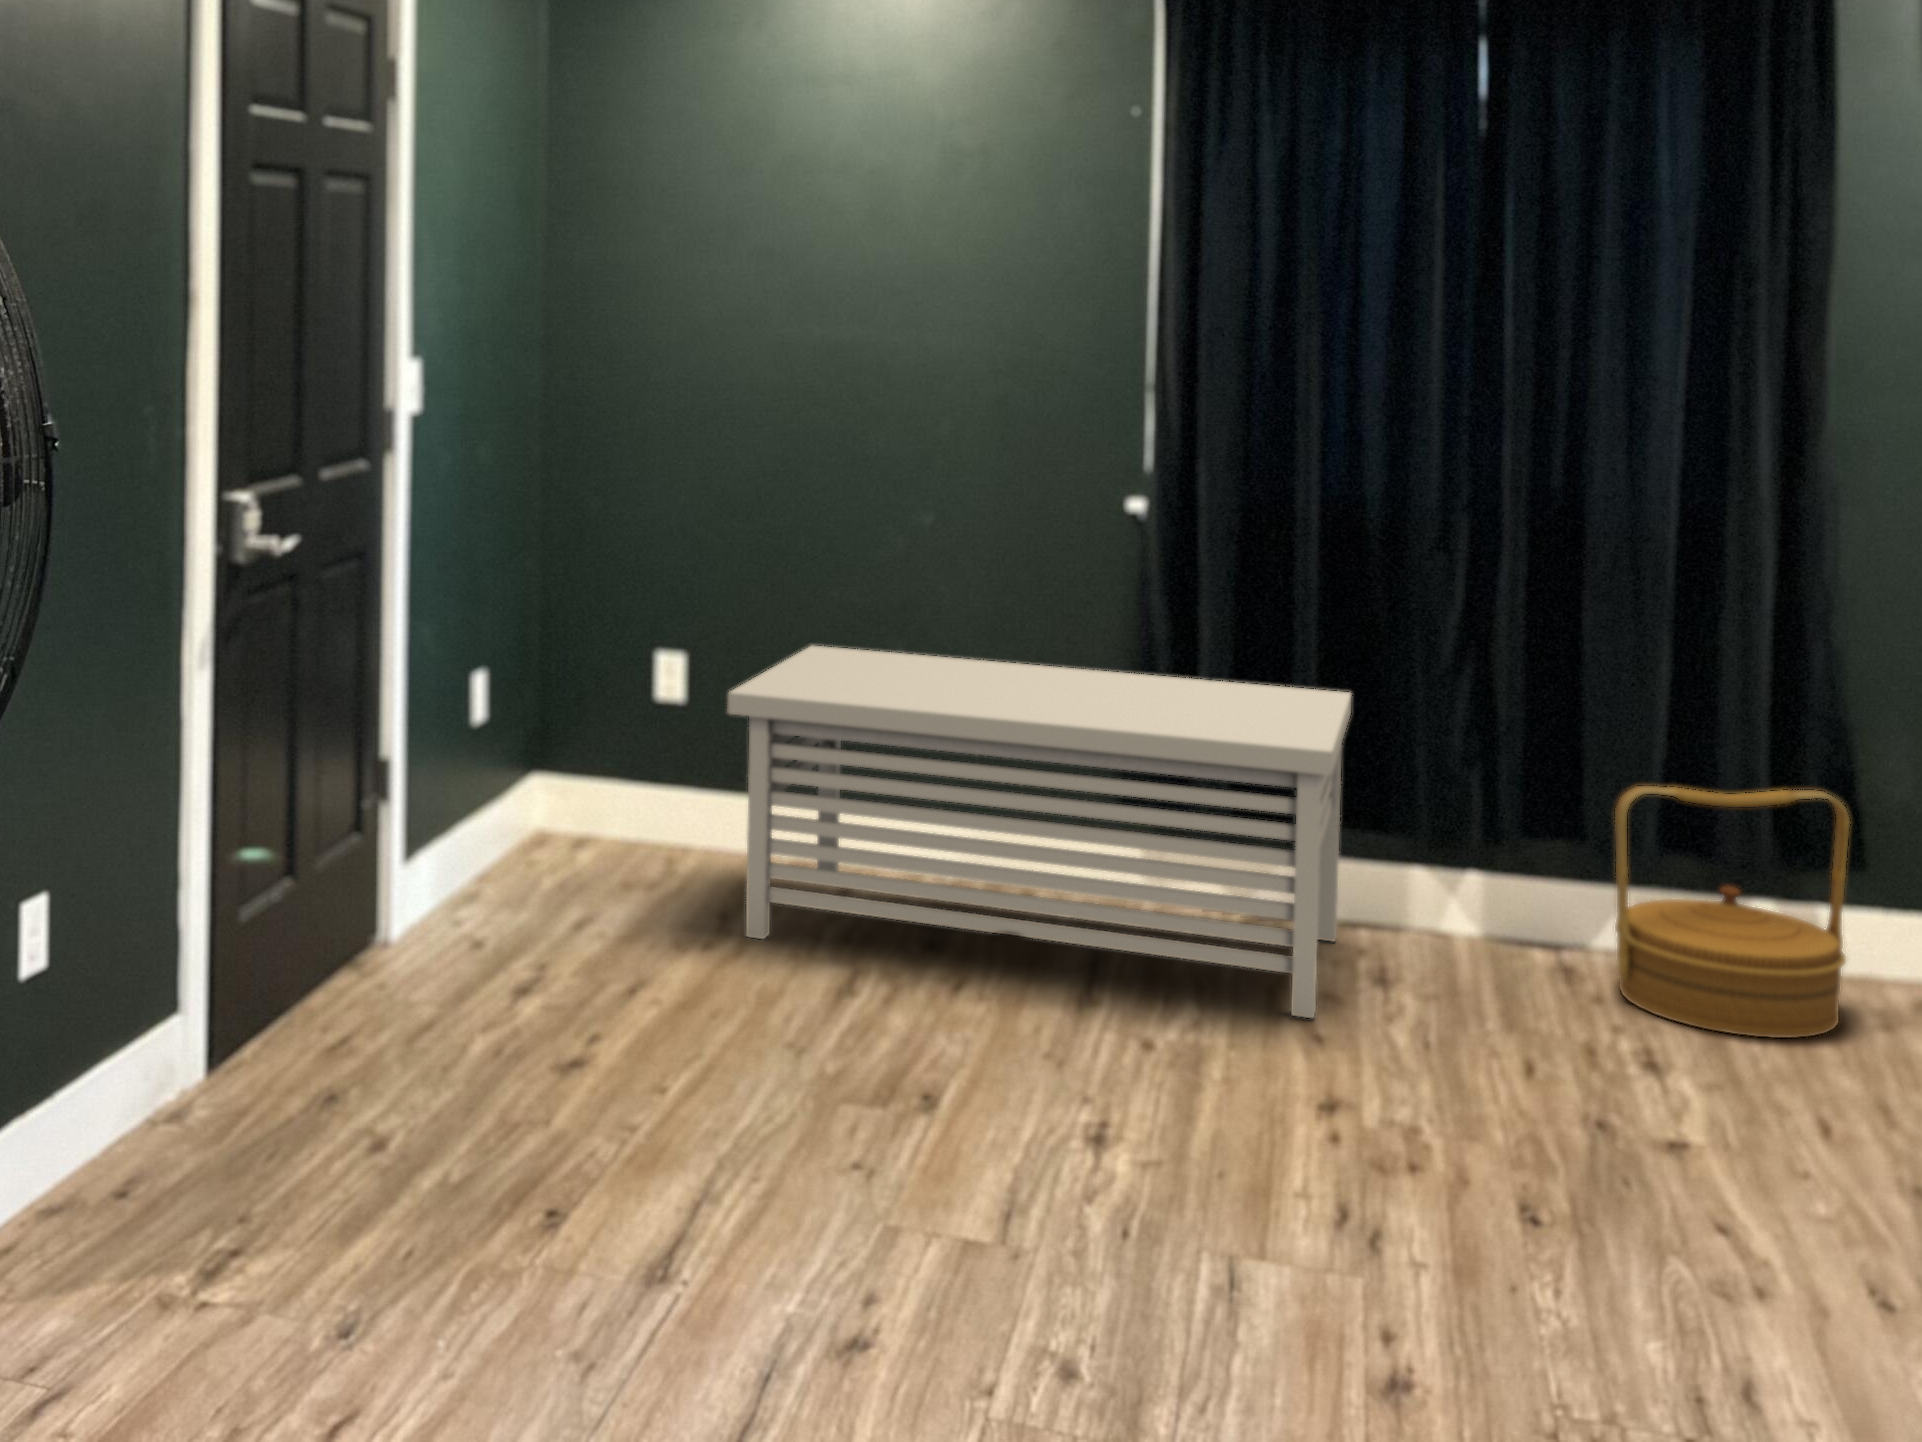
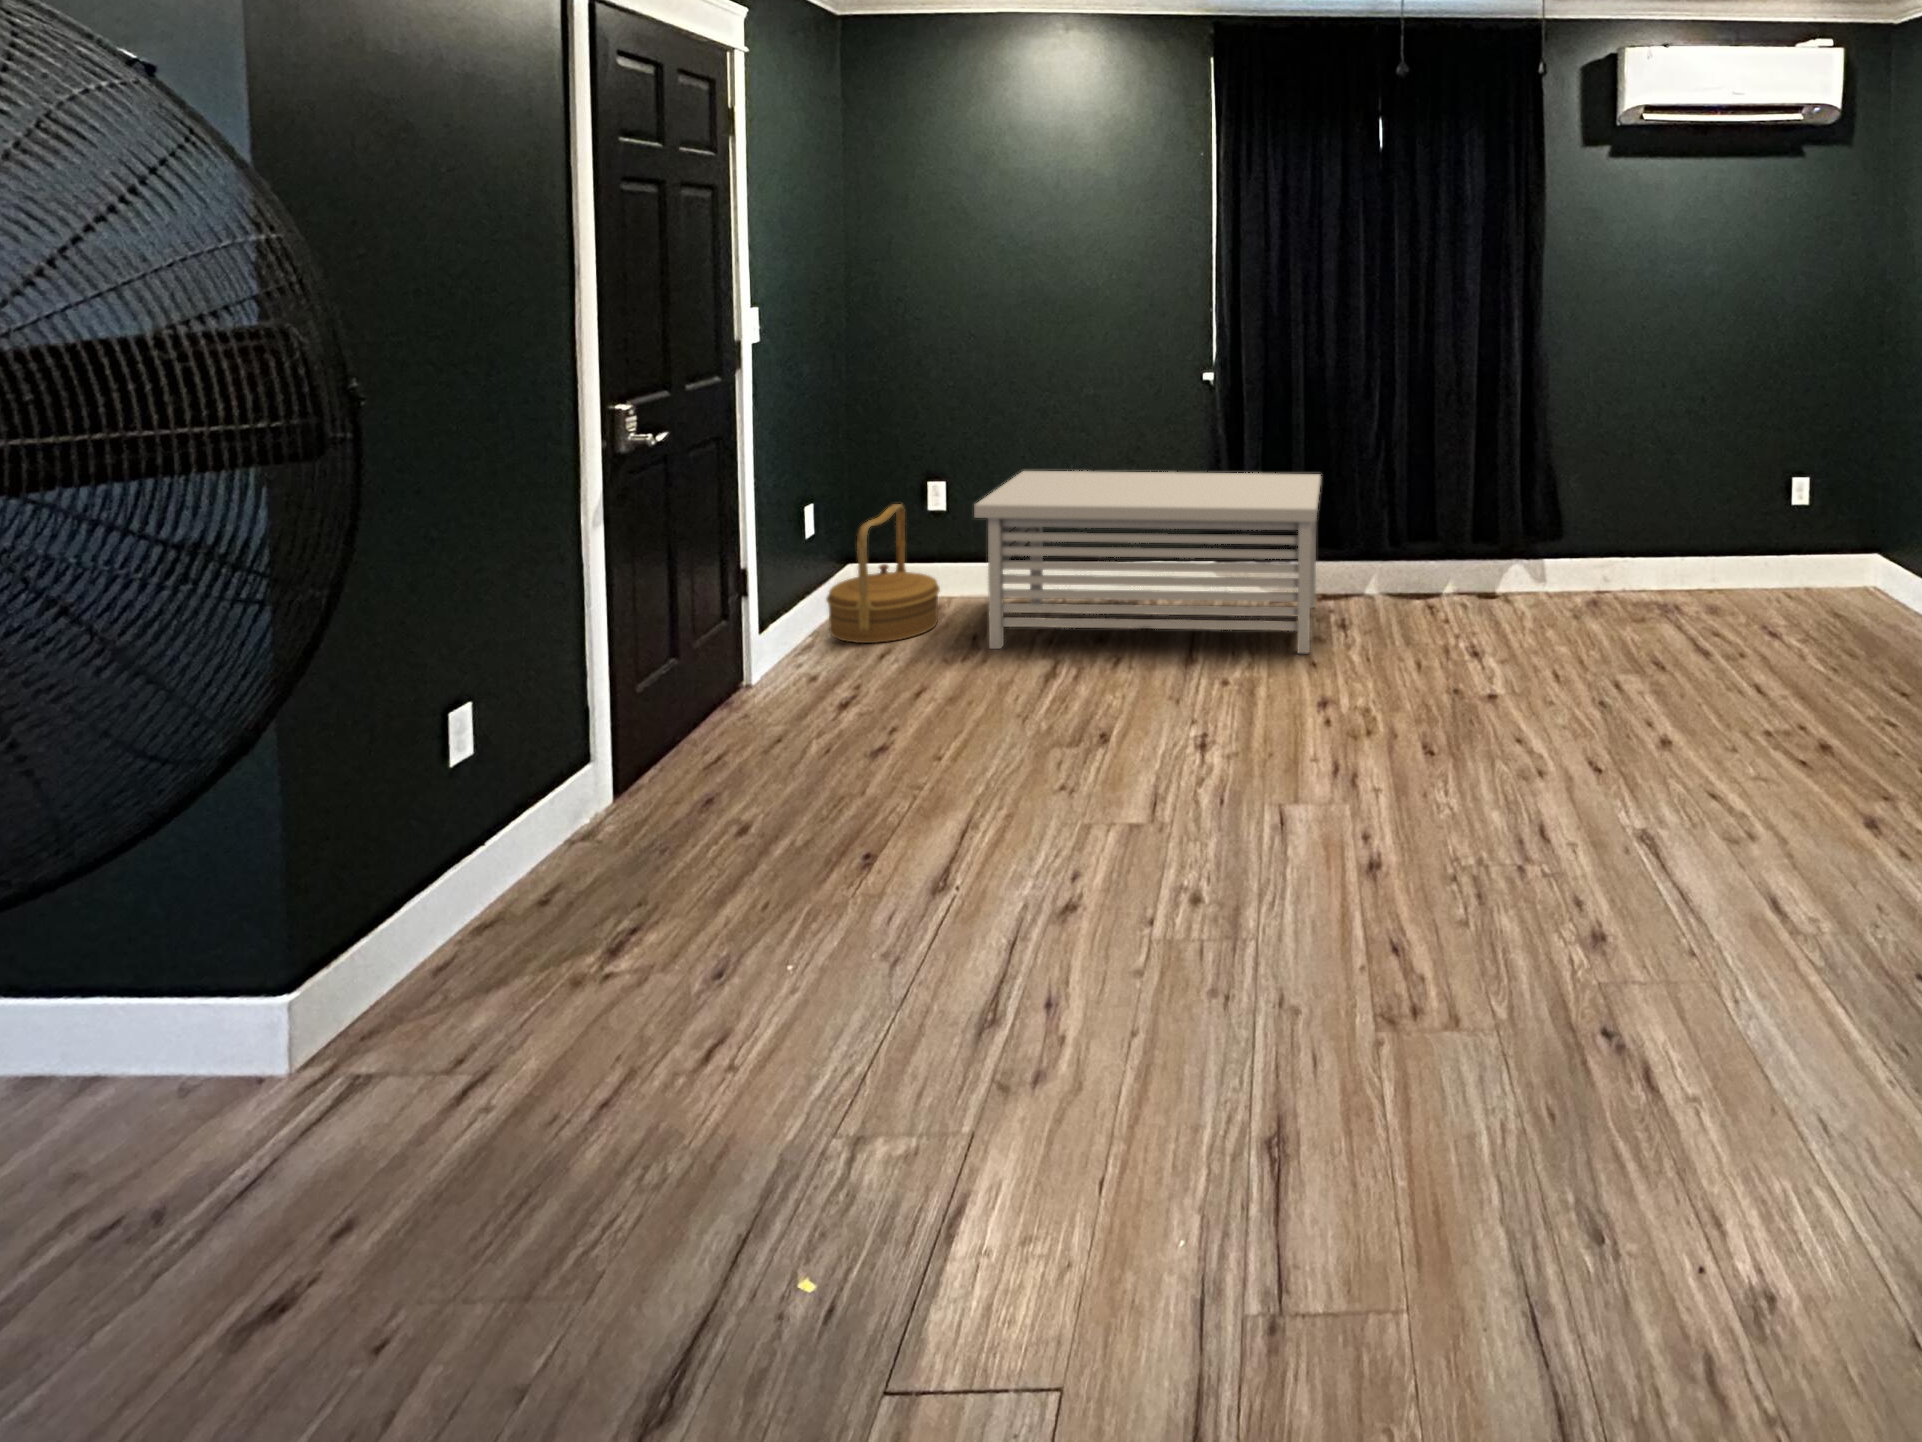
woven basket: present [1615,786,1850,1038] -> present [826,504,940,643]

